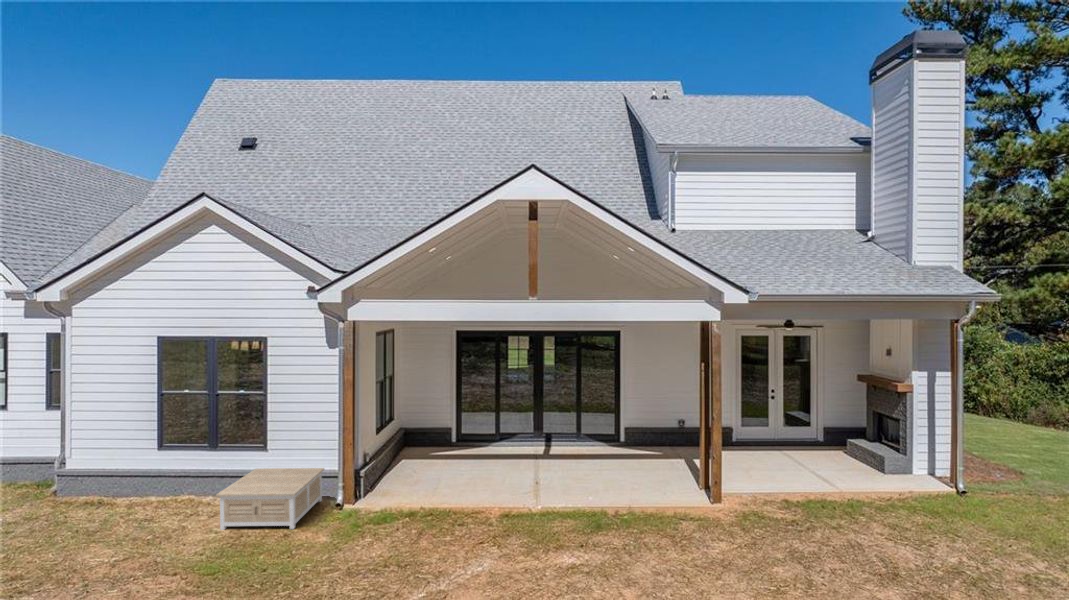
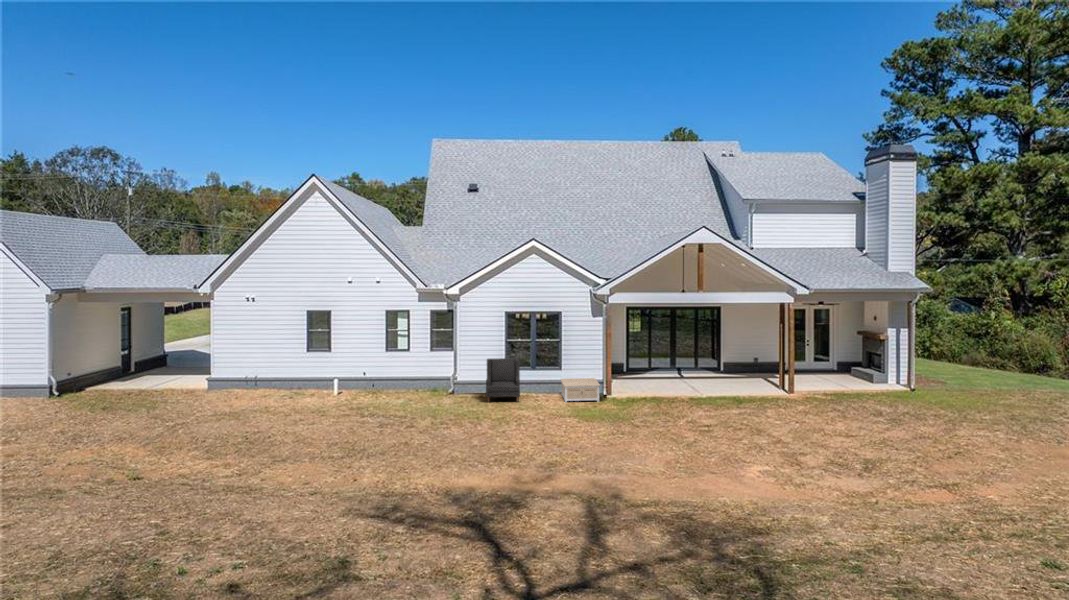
chair: none [58,427,175,526] -> present [486,358,520,402]

